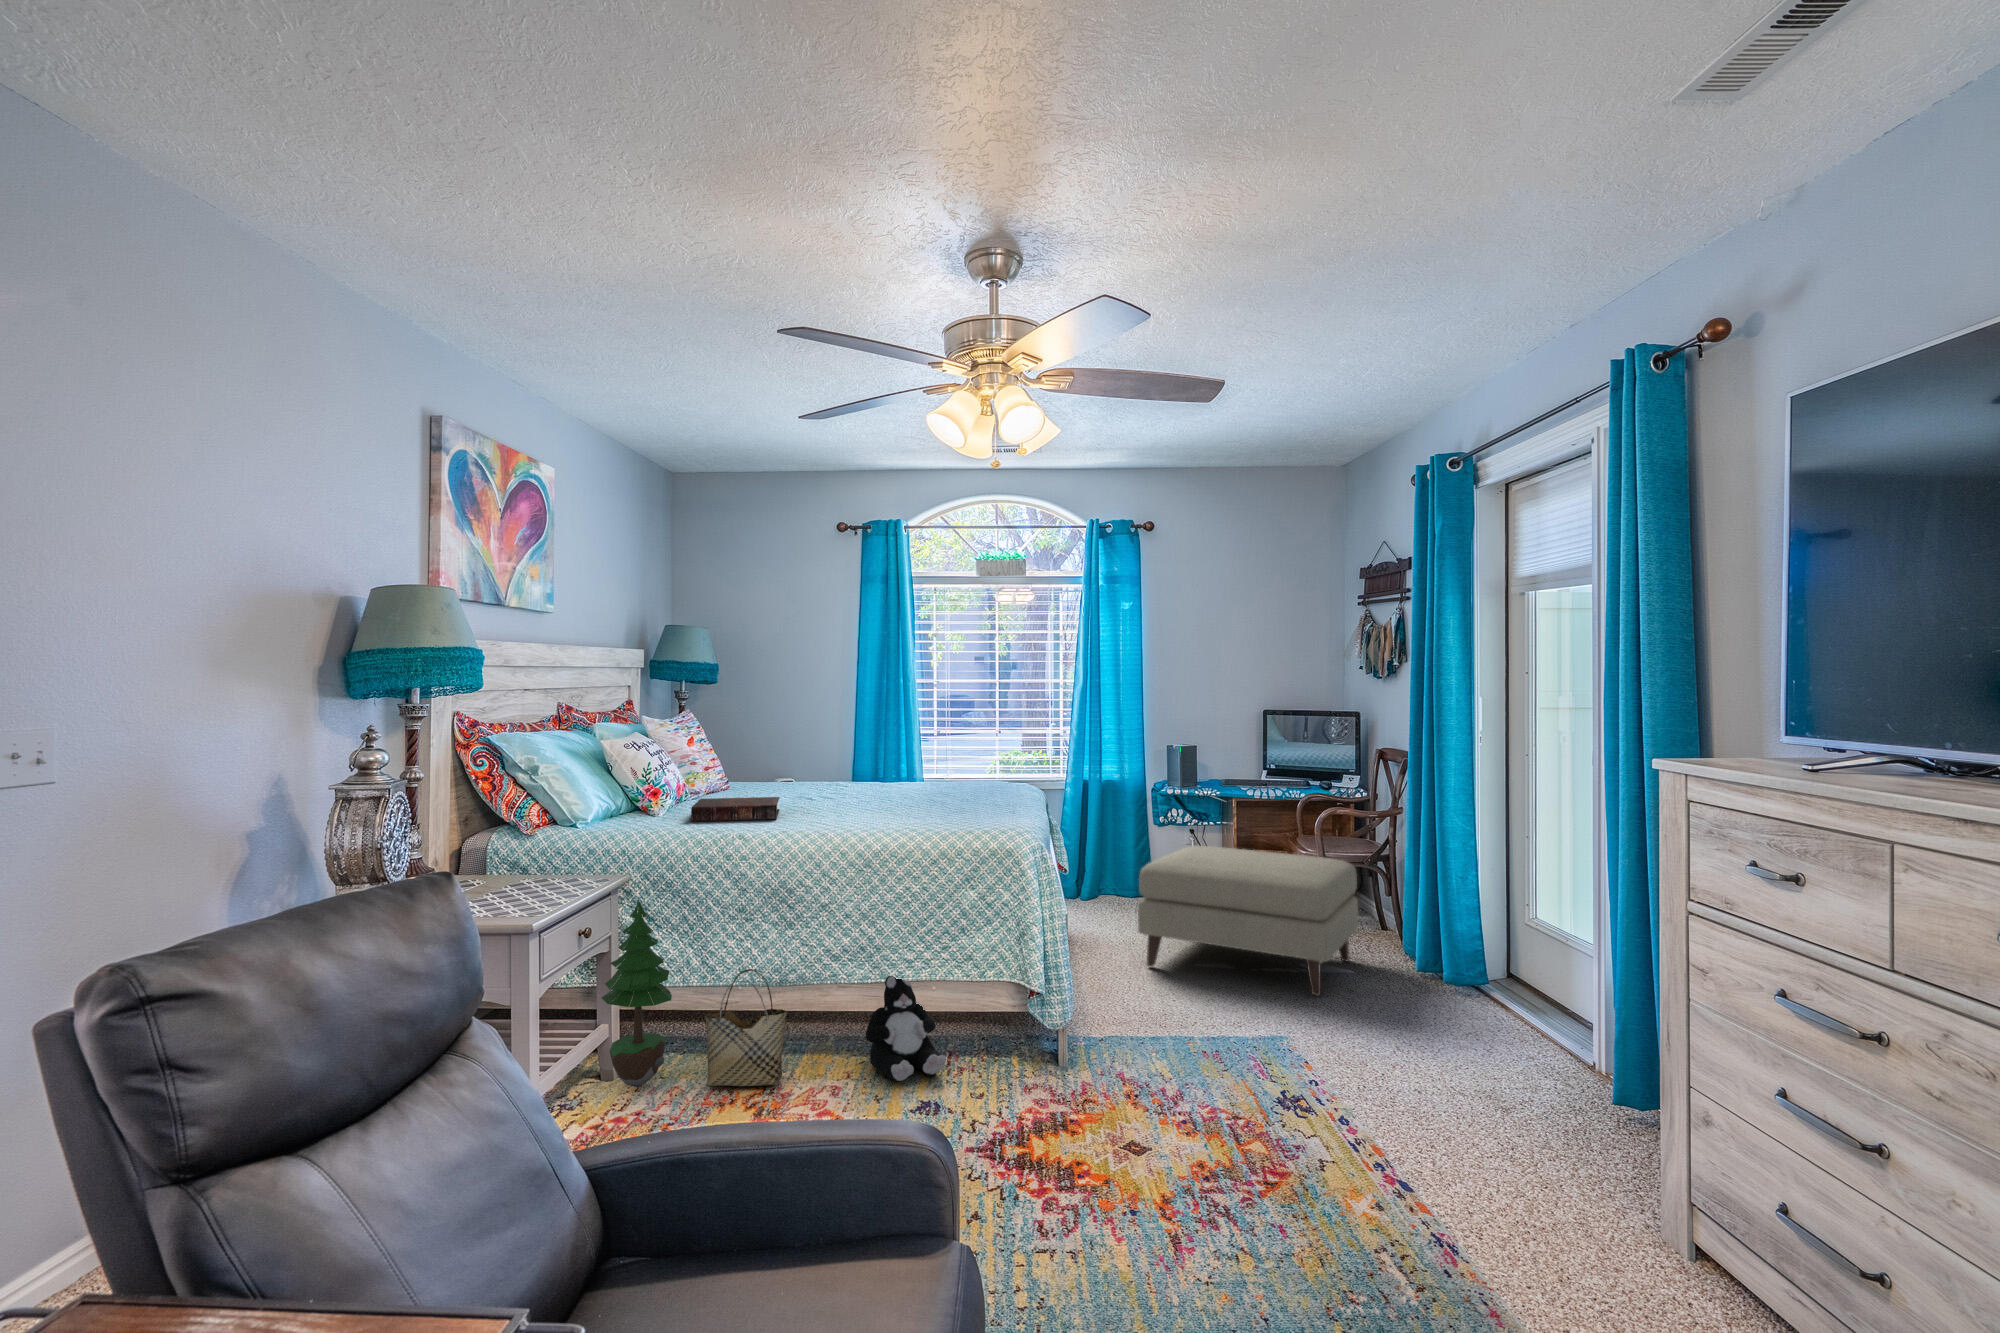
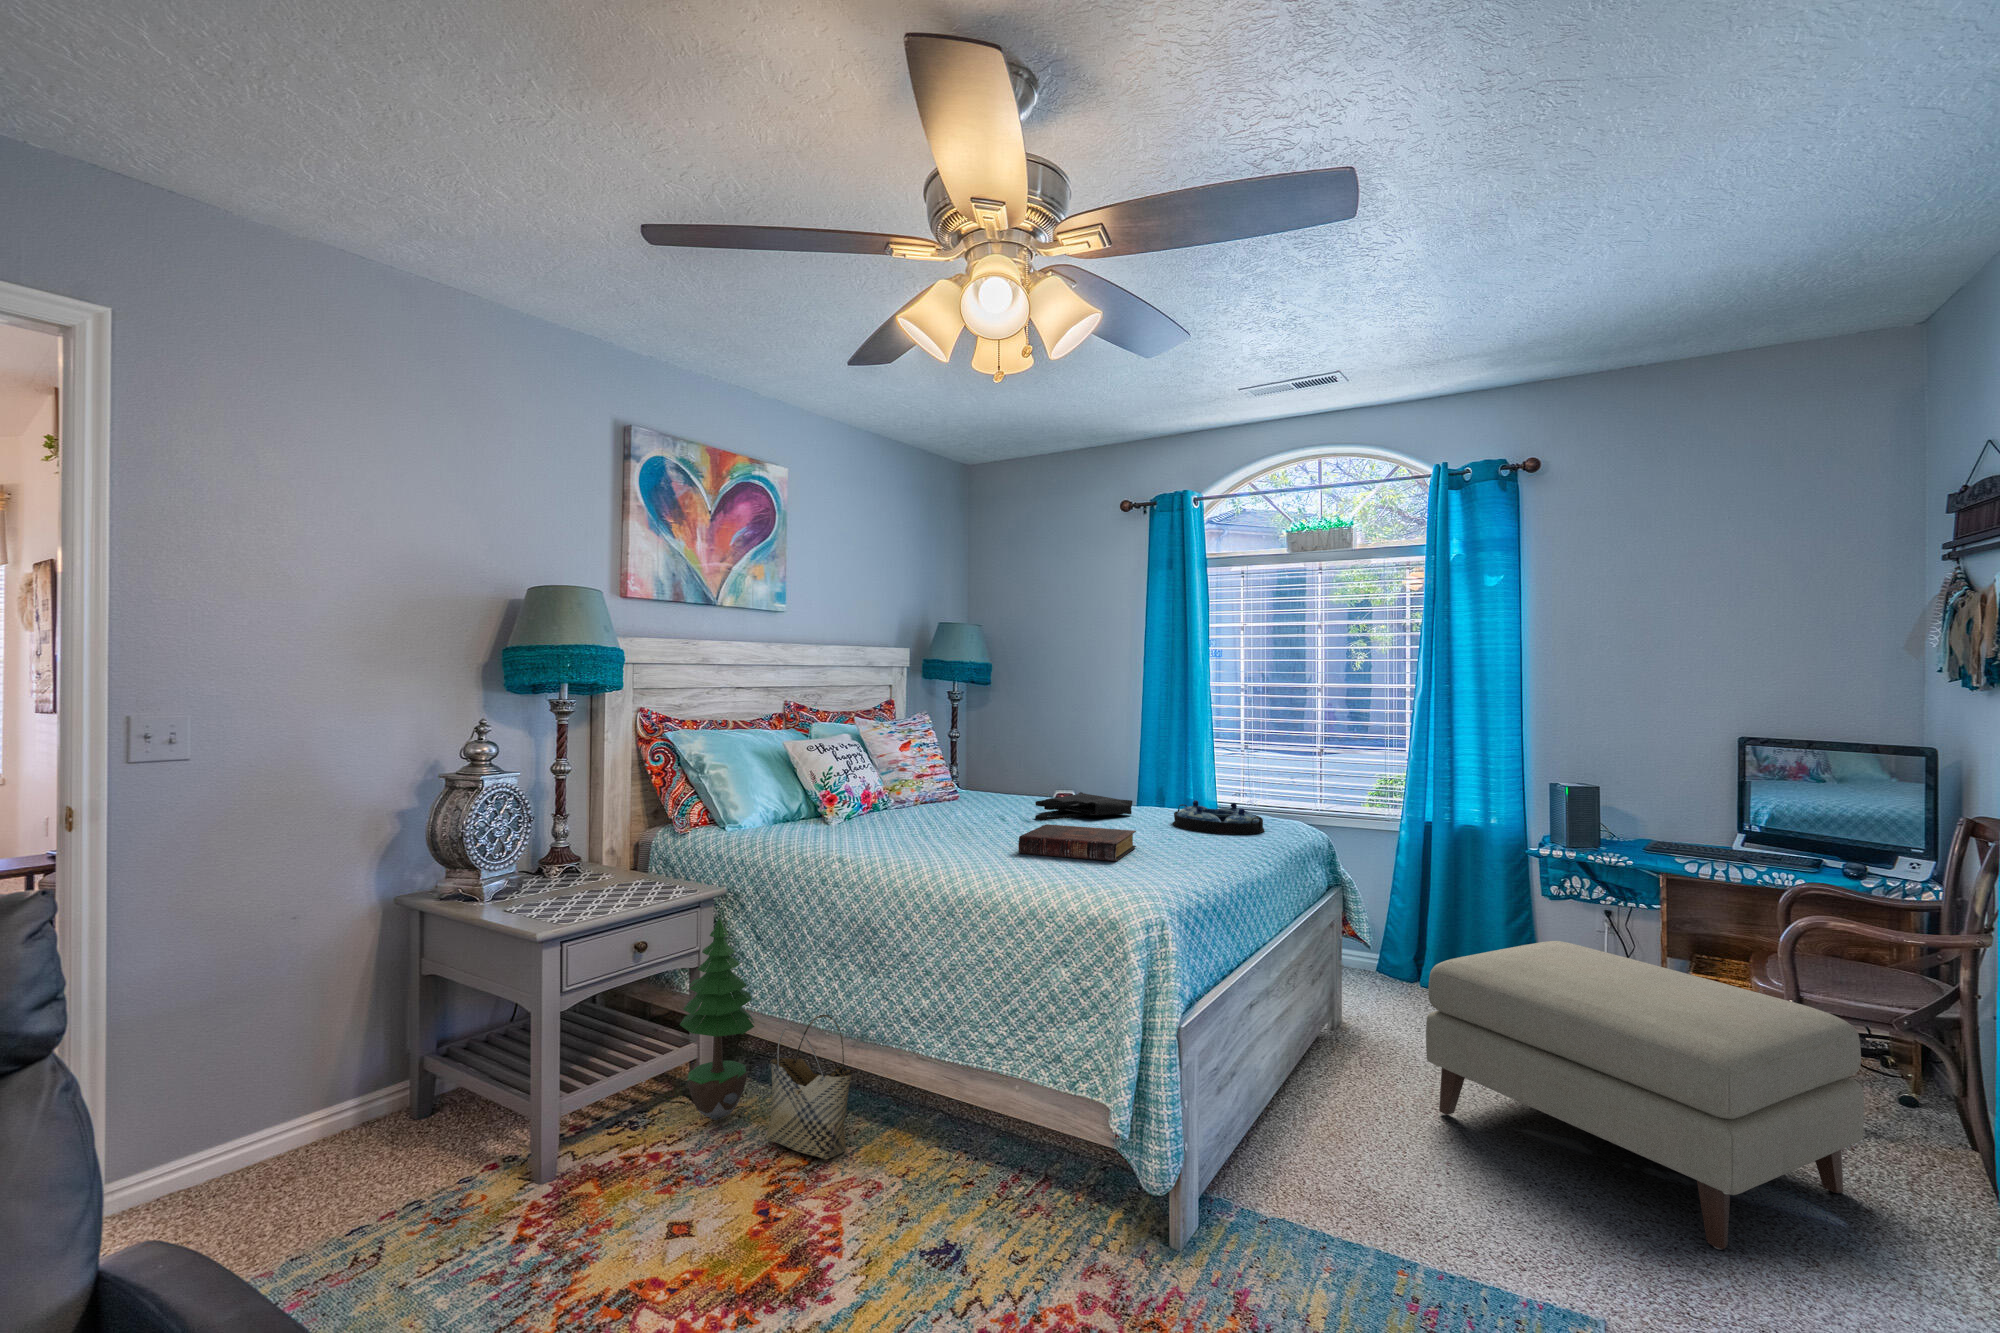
serving tray: none [937,772,1011,794] -> present [1173,800,1264,834]
tote bag: none [823,774,896,797] -> present [1035,792,1132,820]
book: present [691,797,780,822] -> present [1018,824,1136,861]
plush toy: present [865,976,946,1081] -> none [934,1057,1026,1203]

